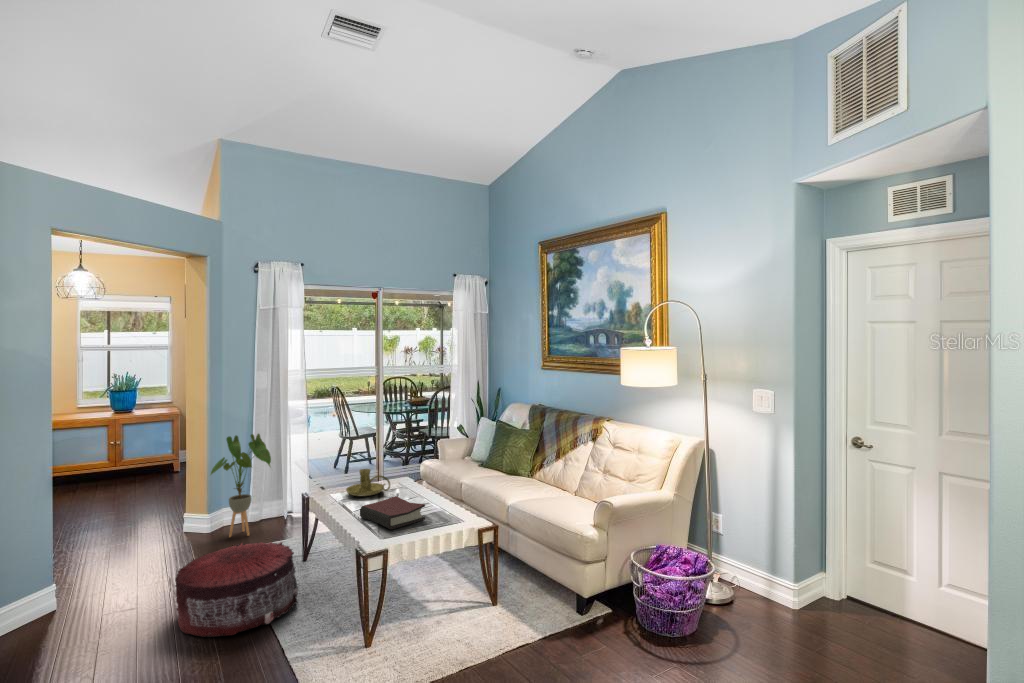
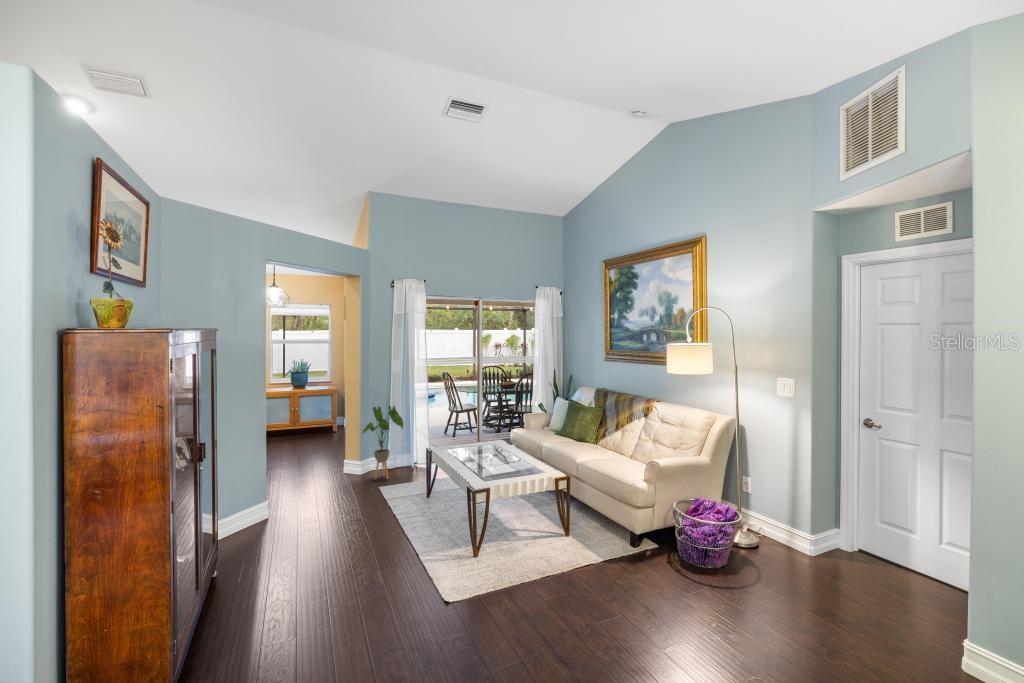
candle holder: present [346,469,390,496] -> none [458,432,490,452]
hardback book: present [360,496,425,530] -> none [469,452,516,475]
pouf: present [175,542,298,637] -> none [346,481,426,543]

